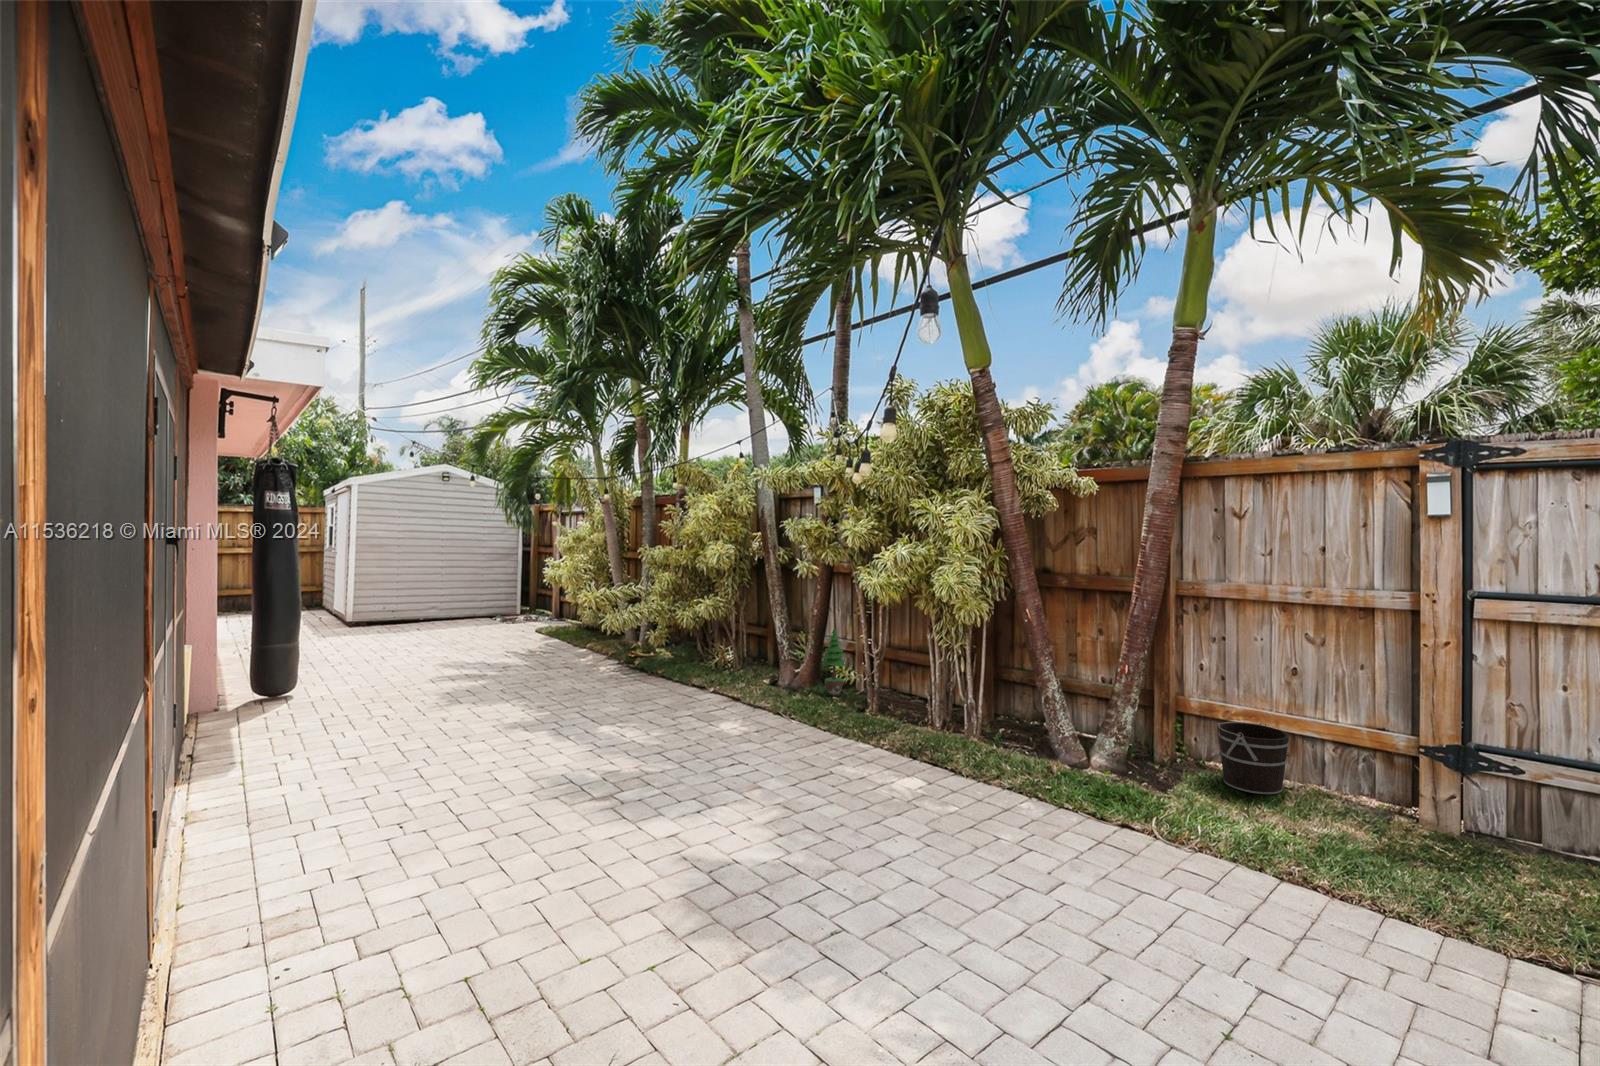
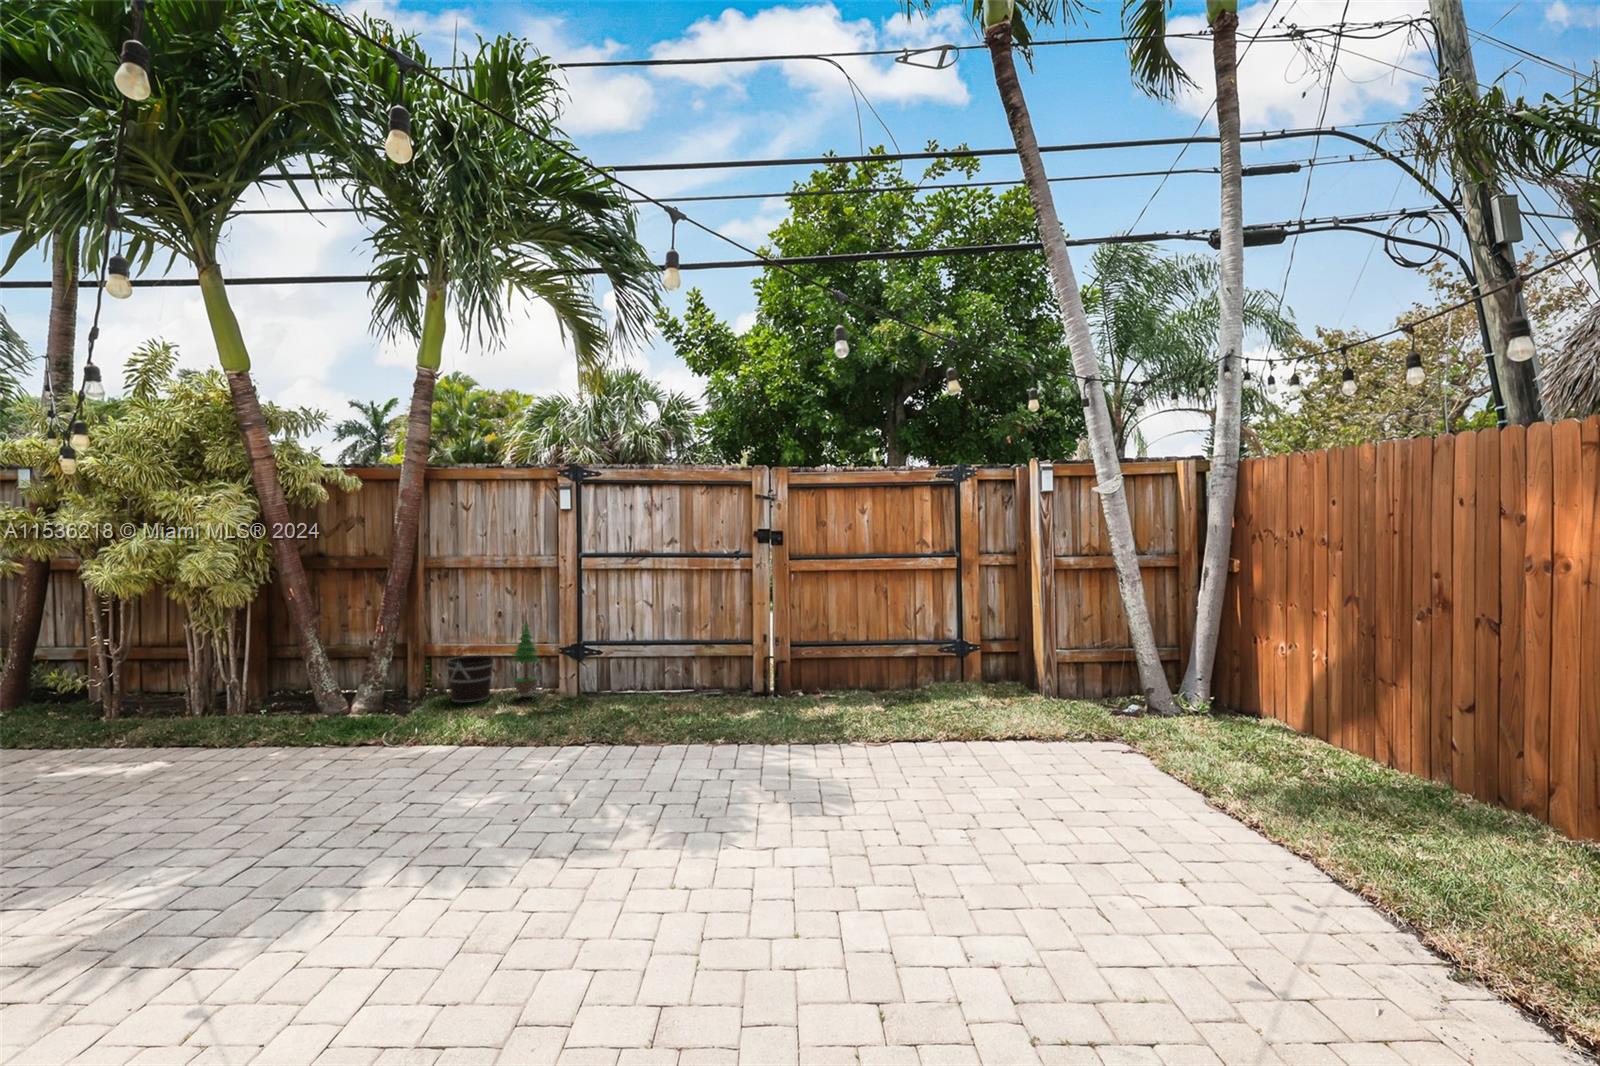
potted tree: present [822,628,846,696] -> present [513,622,540,698]

